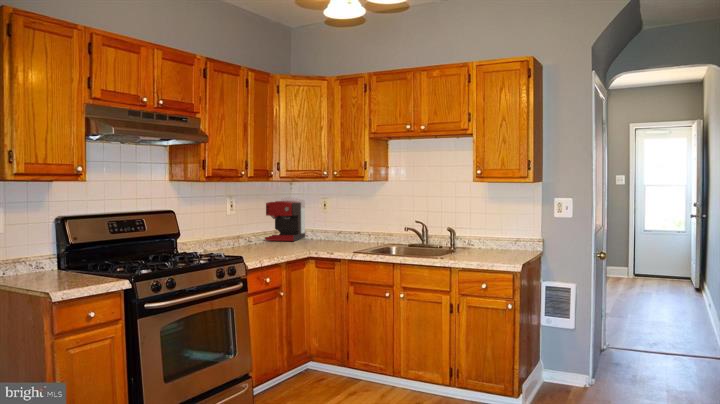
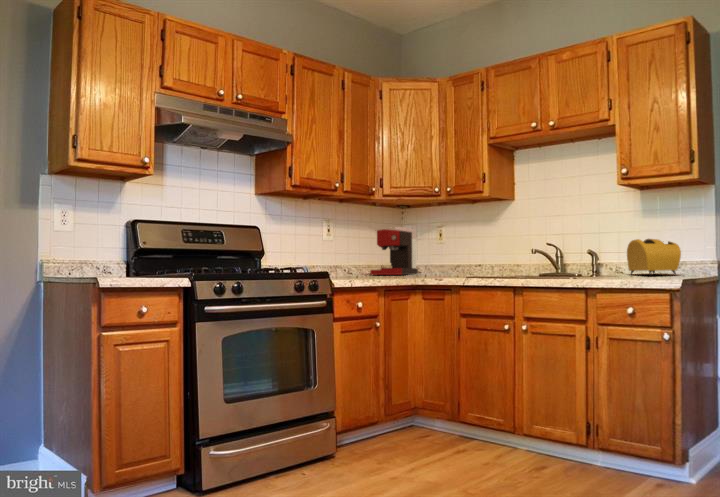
toaster: none [477,222,517,252] -> present [627,239,681,275]

